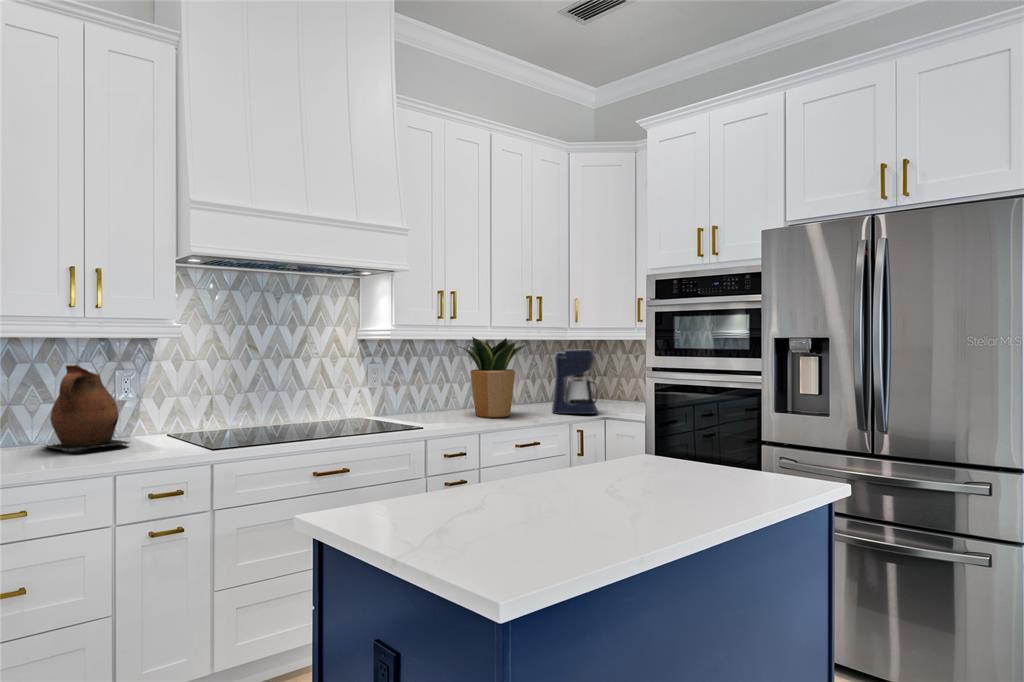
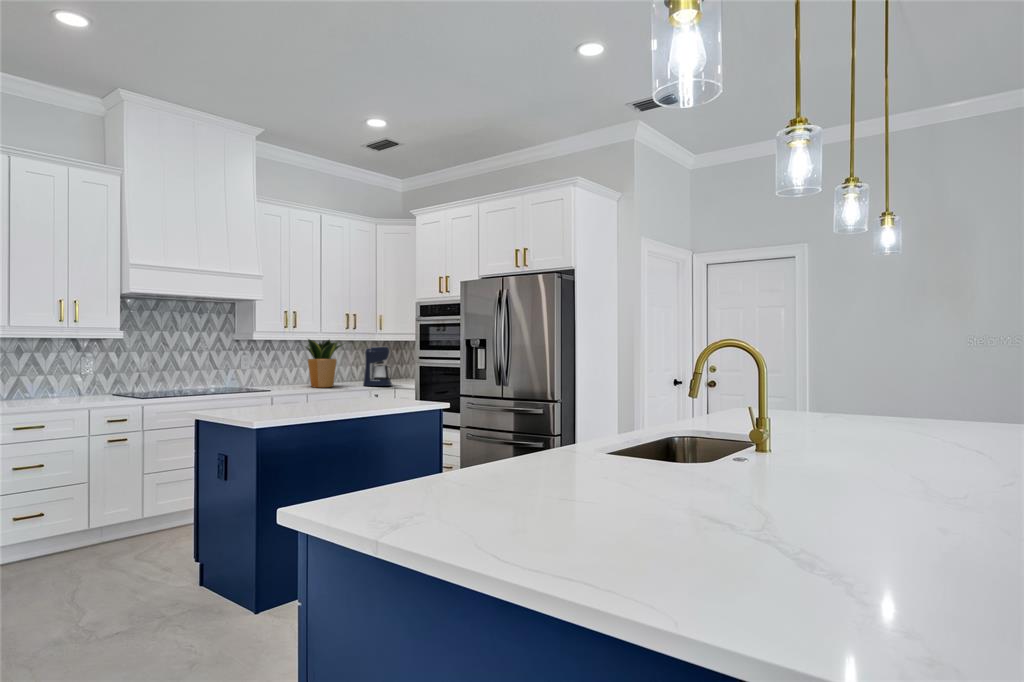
ceramic pitcher: present [46,365,130,450] -> none [42,353,94,399]

